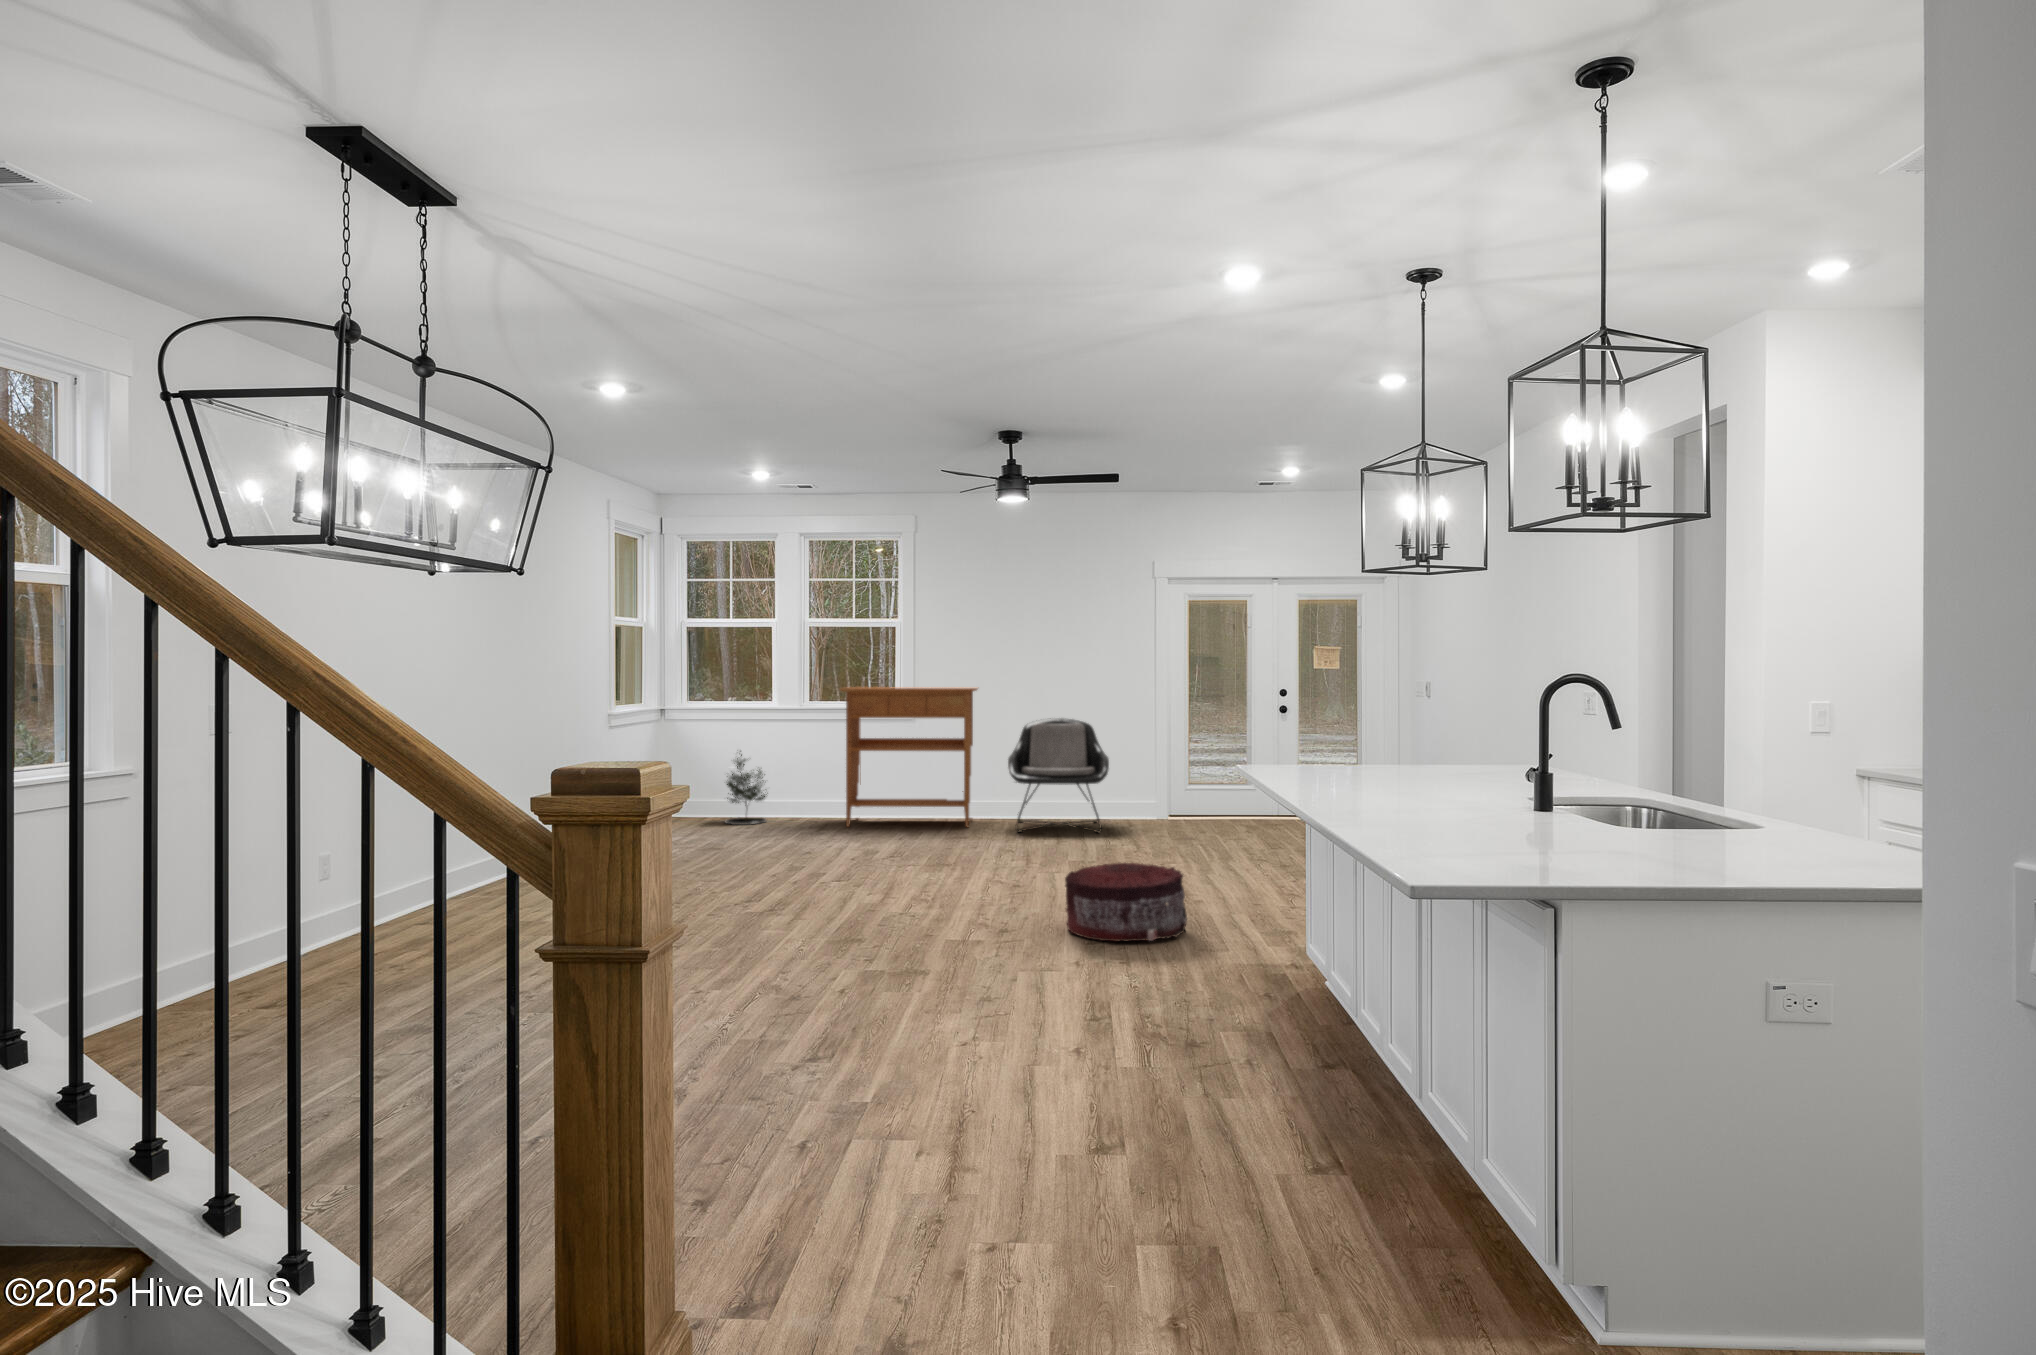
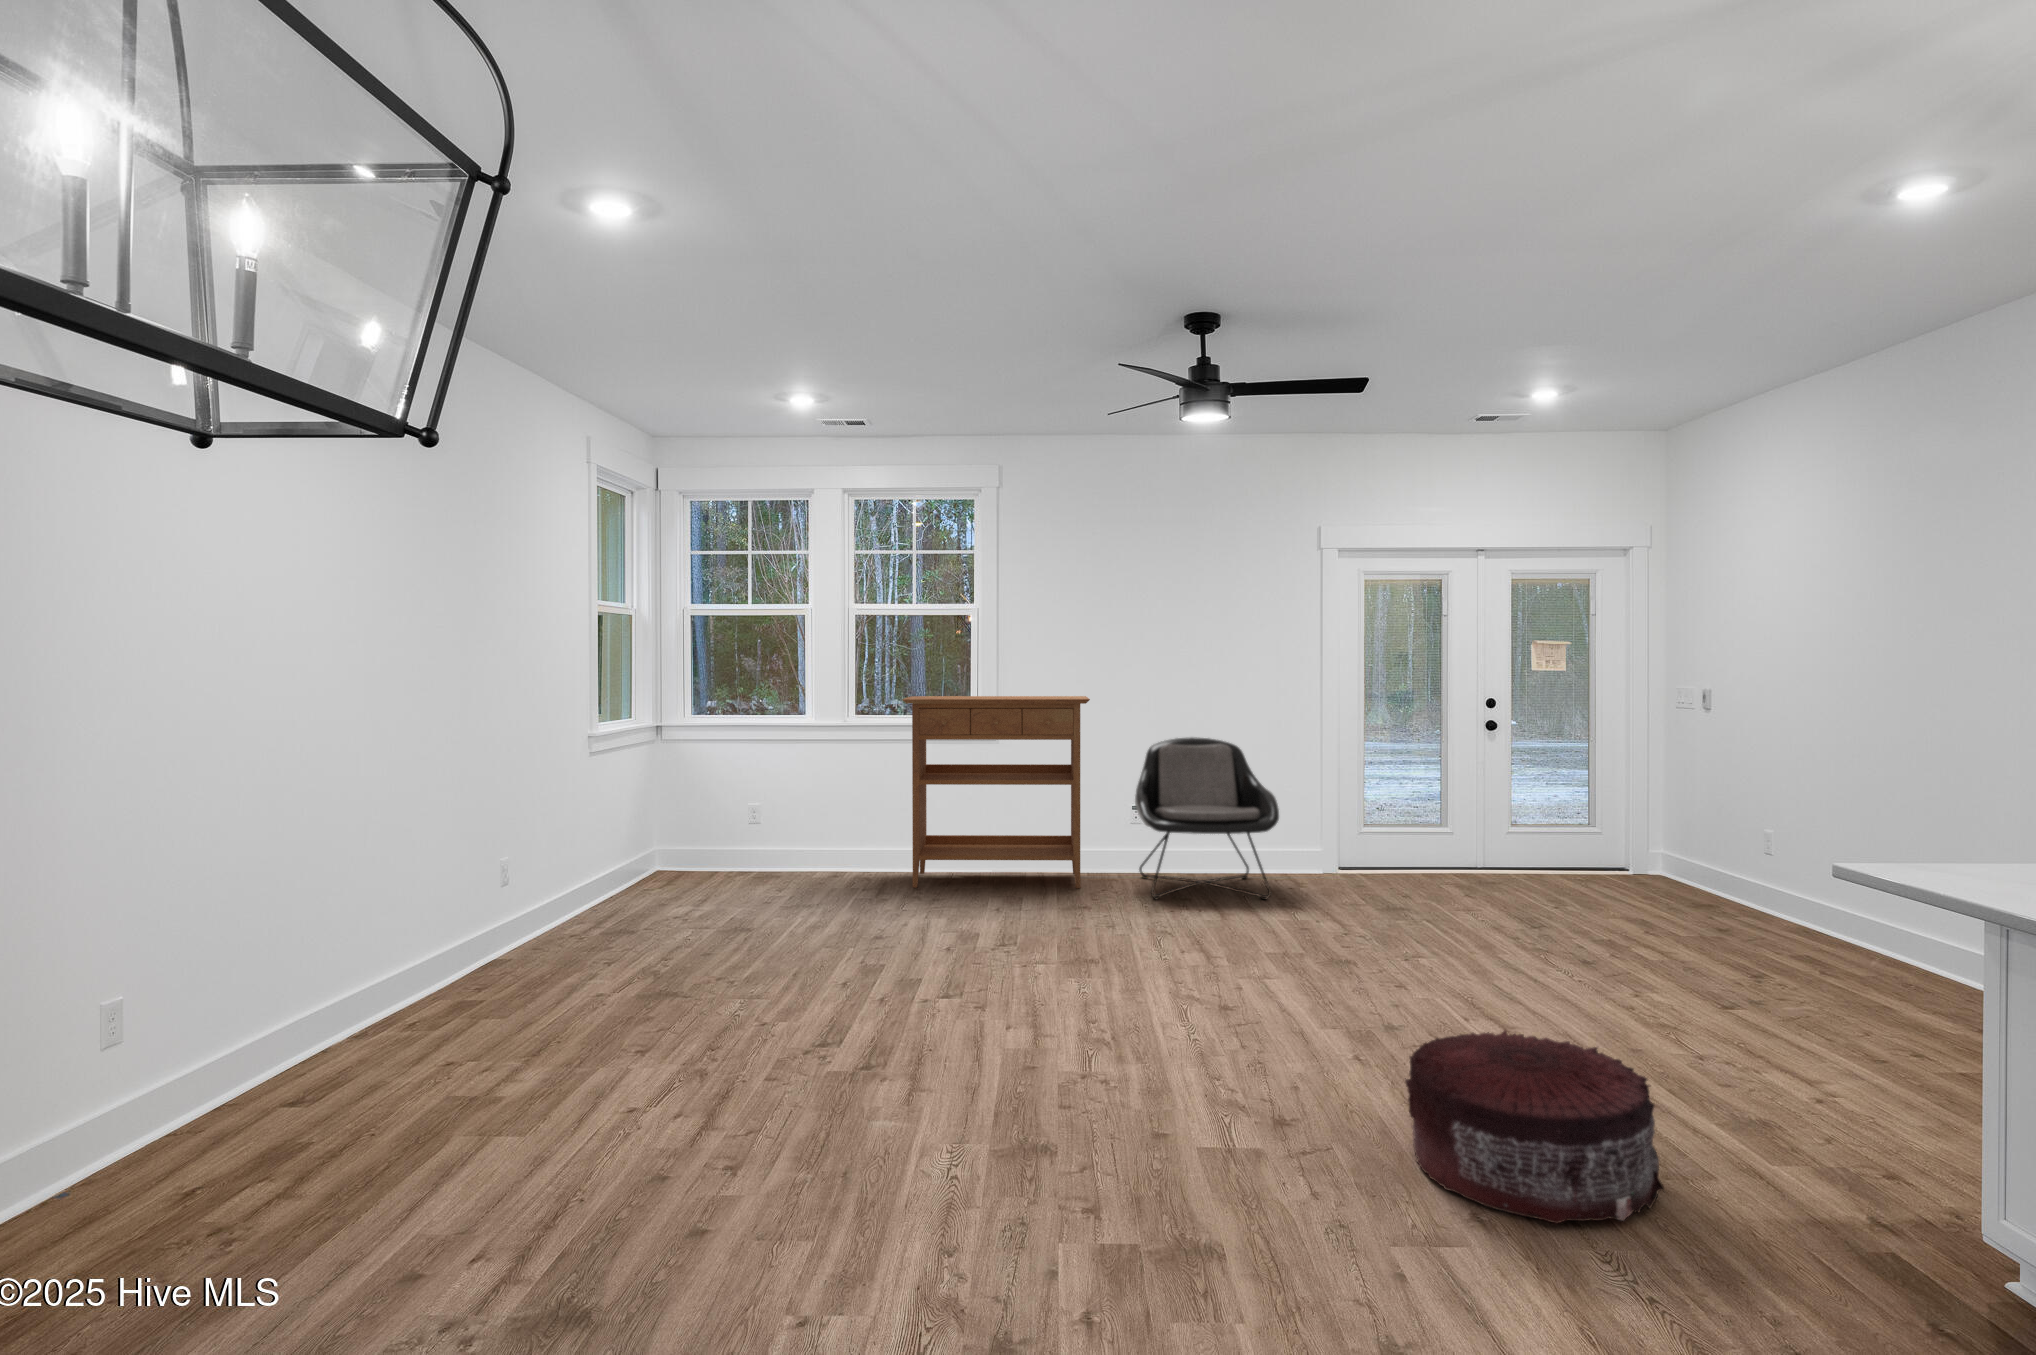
potted tree: present [725,751,768,825] -> none [743,780,806,884]

